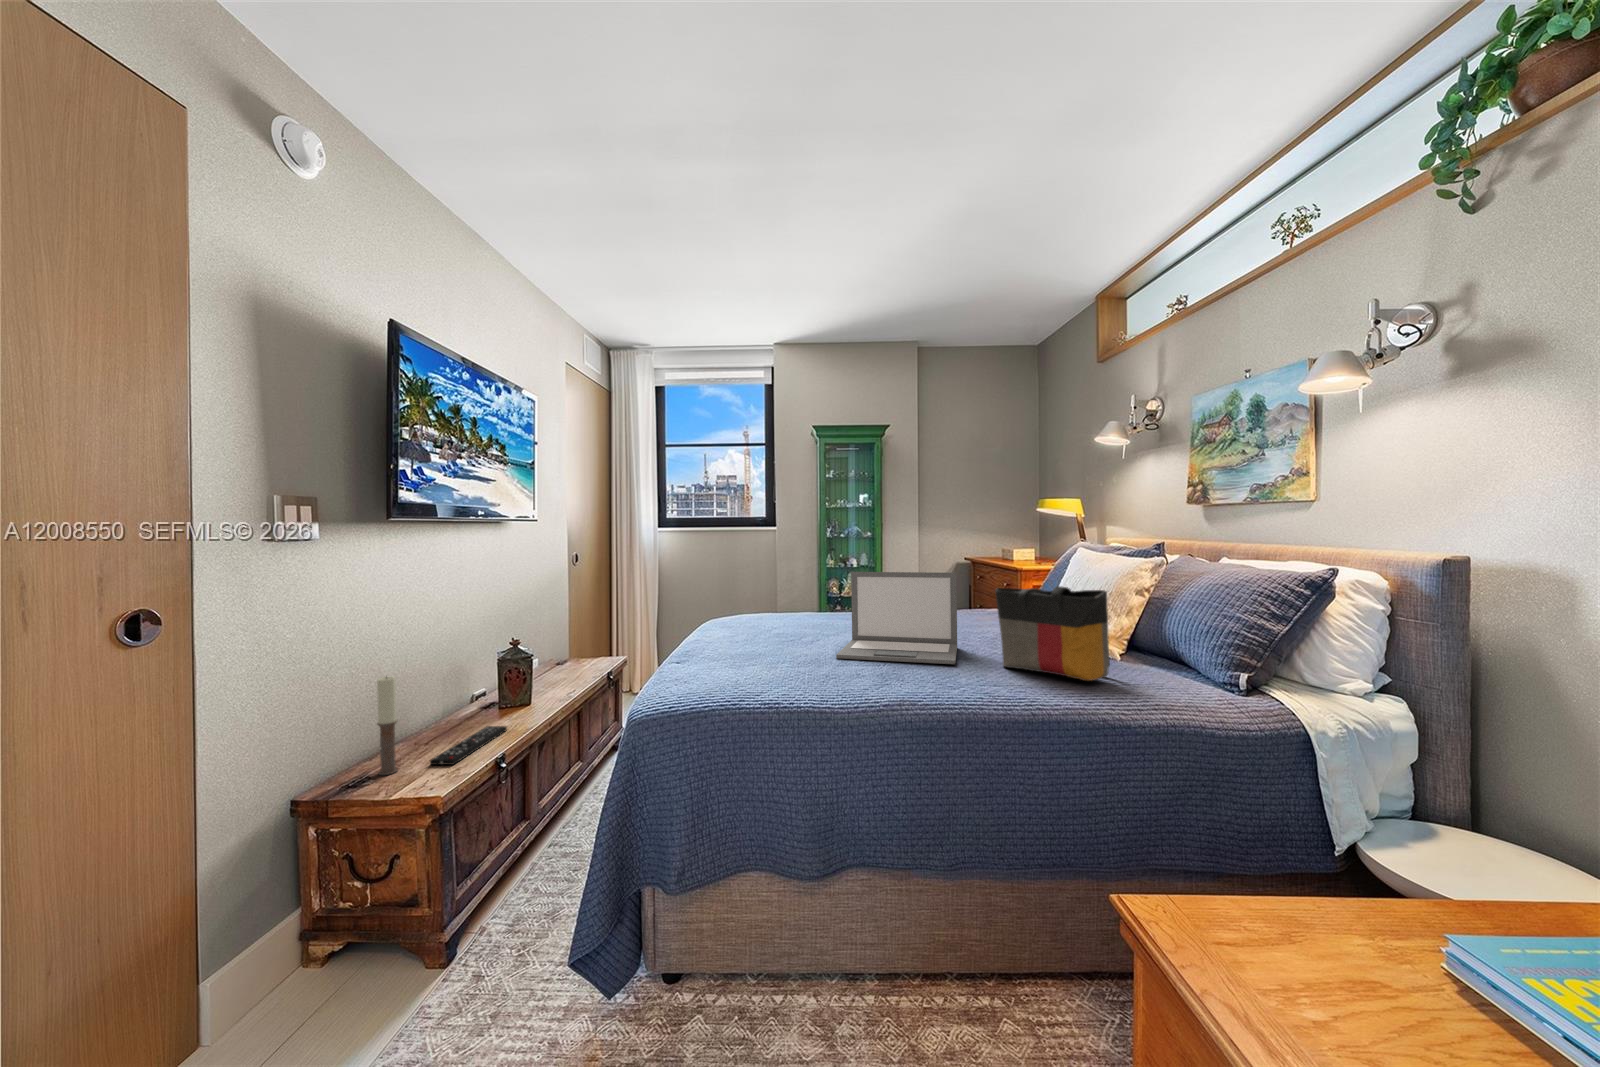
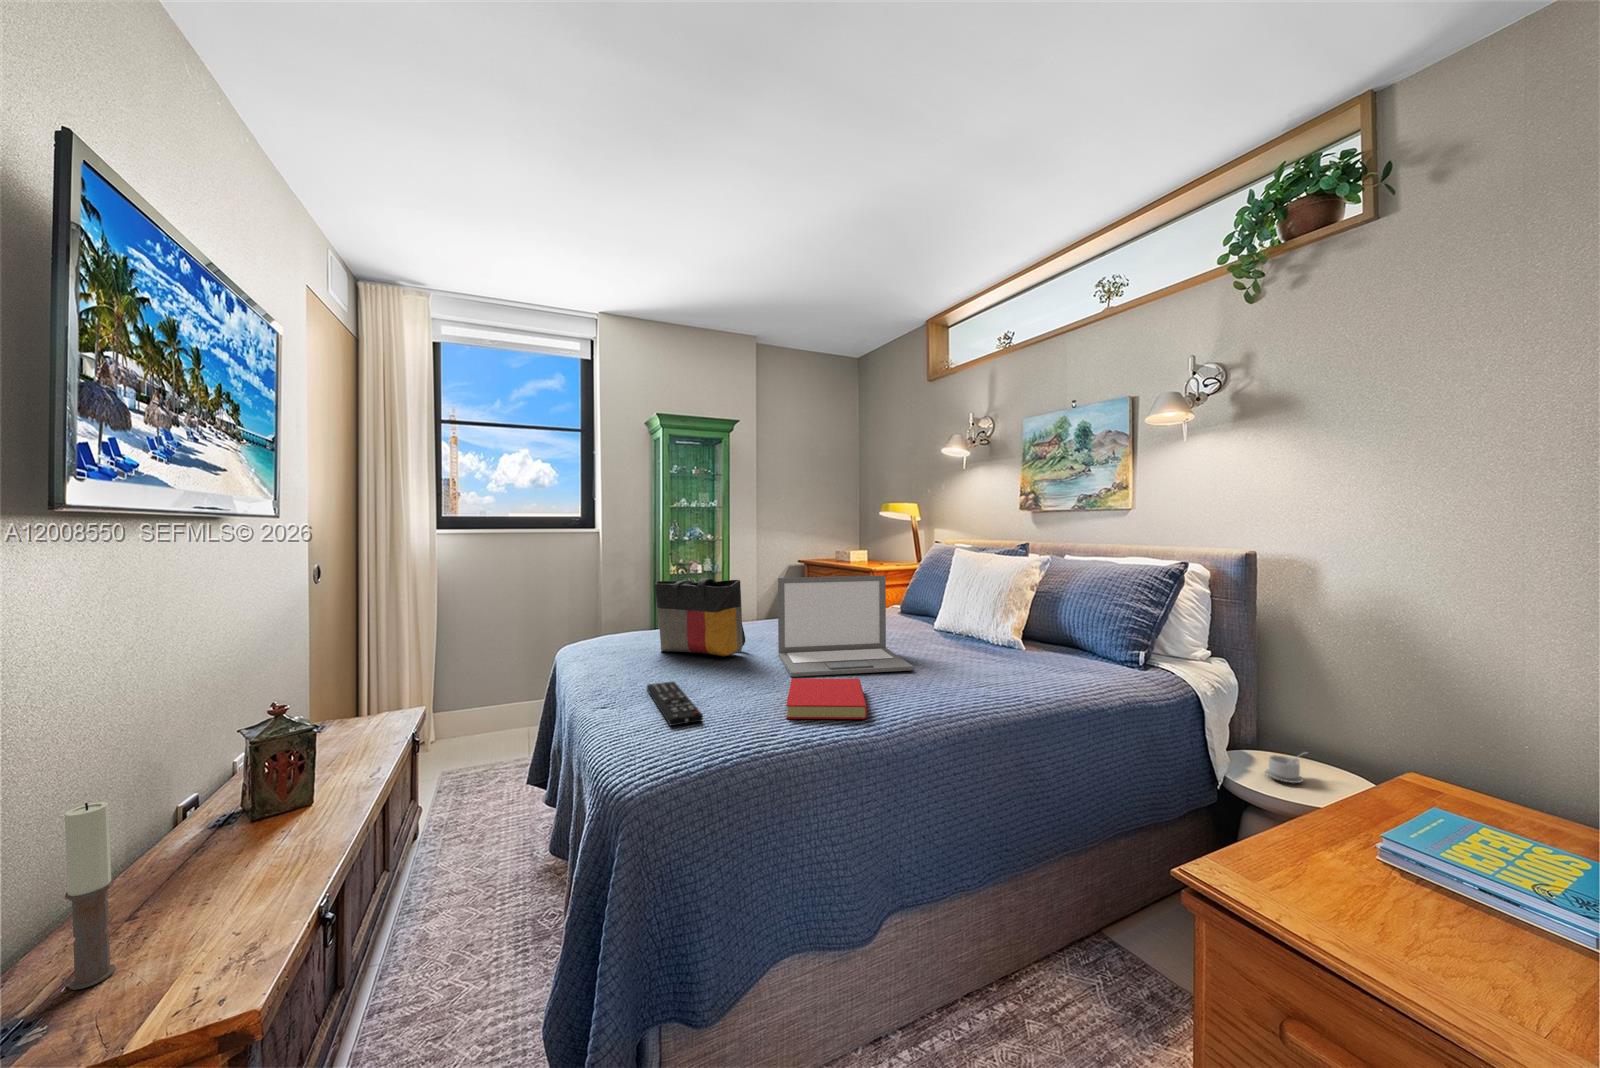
tote bag: present [995,586,1110,681] -> present [655,578,746,656]
book: none [785,657,879,693] -> present [786,678,867,719]
remote control: present [430,726,507,765] -> present [647,682,703,726]
teacup: none [1412,823,1488,863] -> present [1265,752,1307,783]

